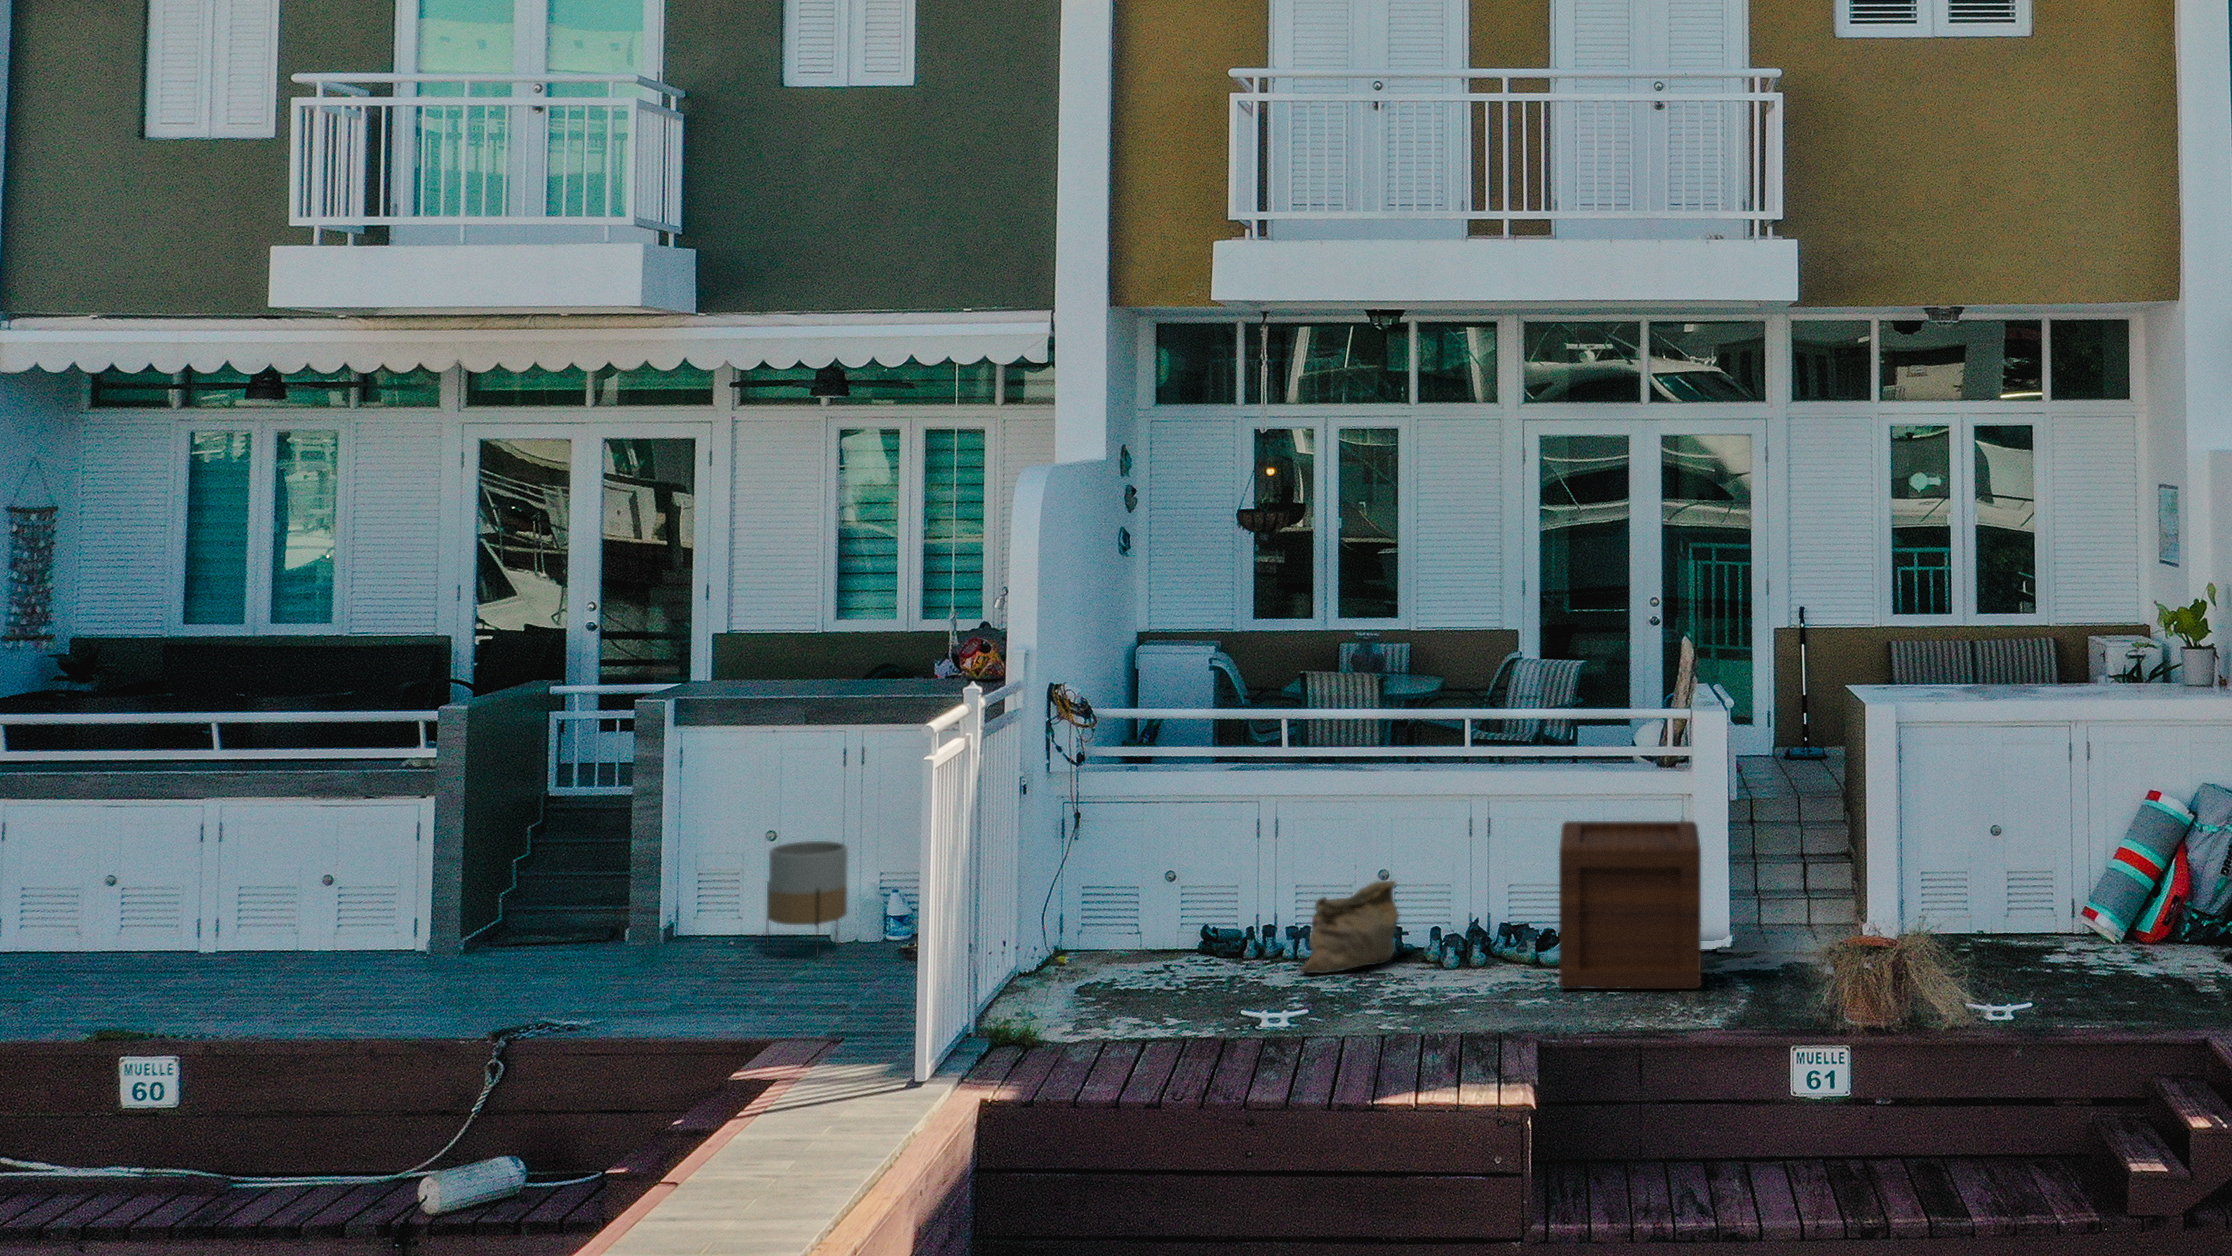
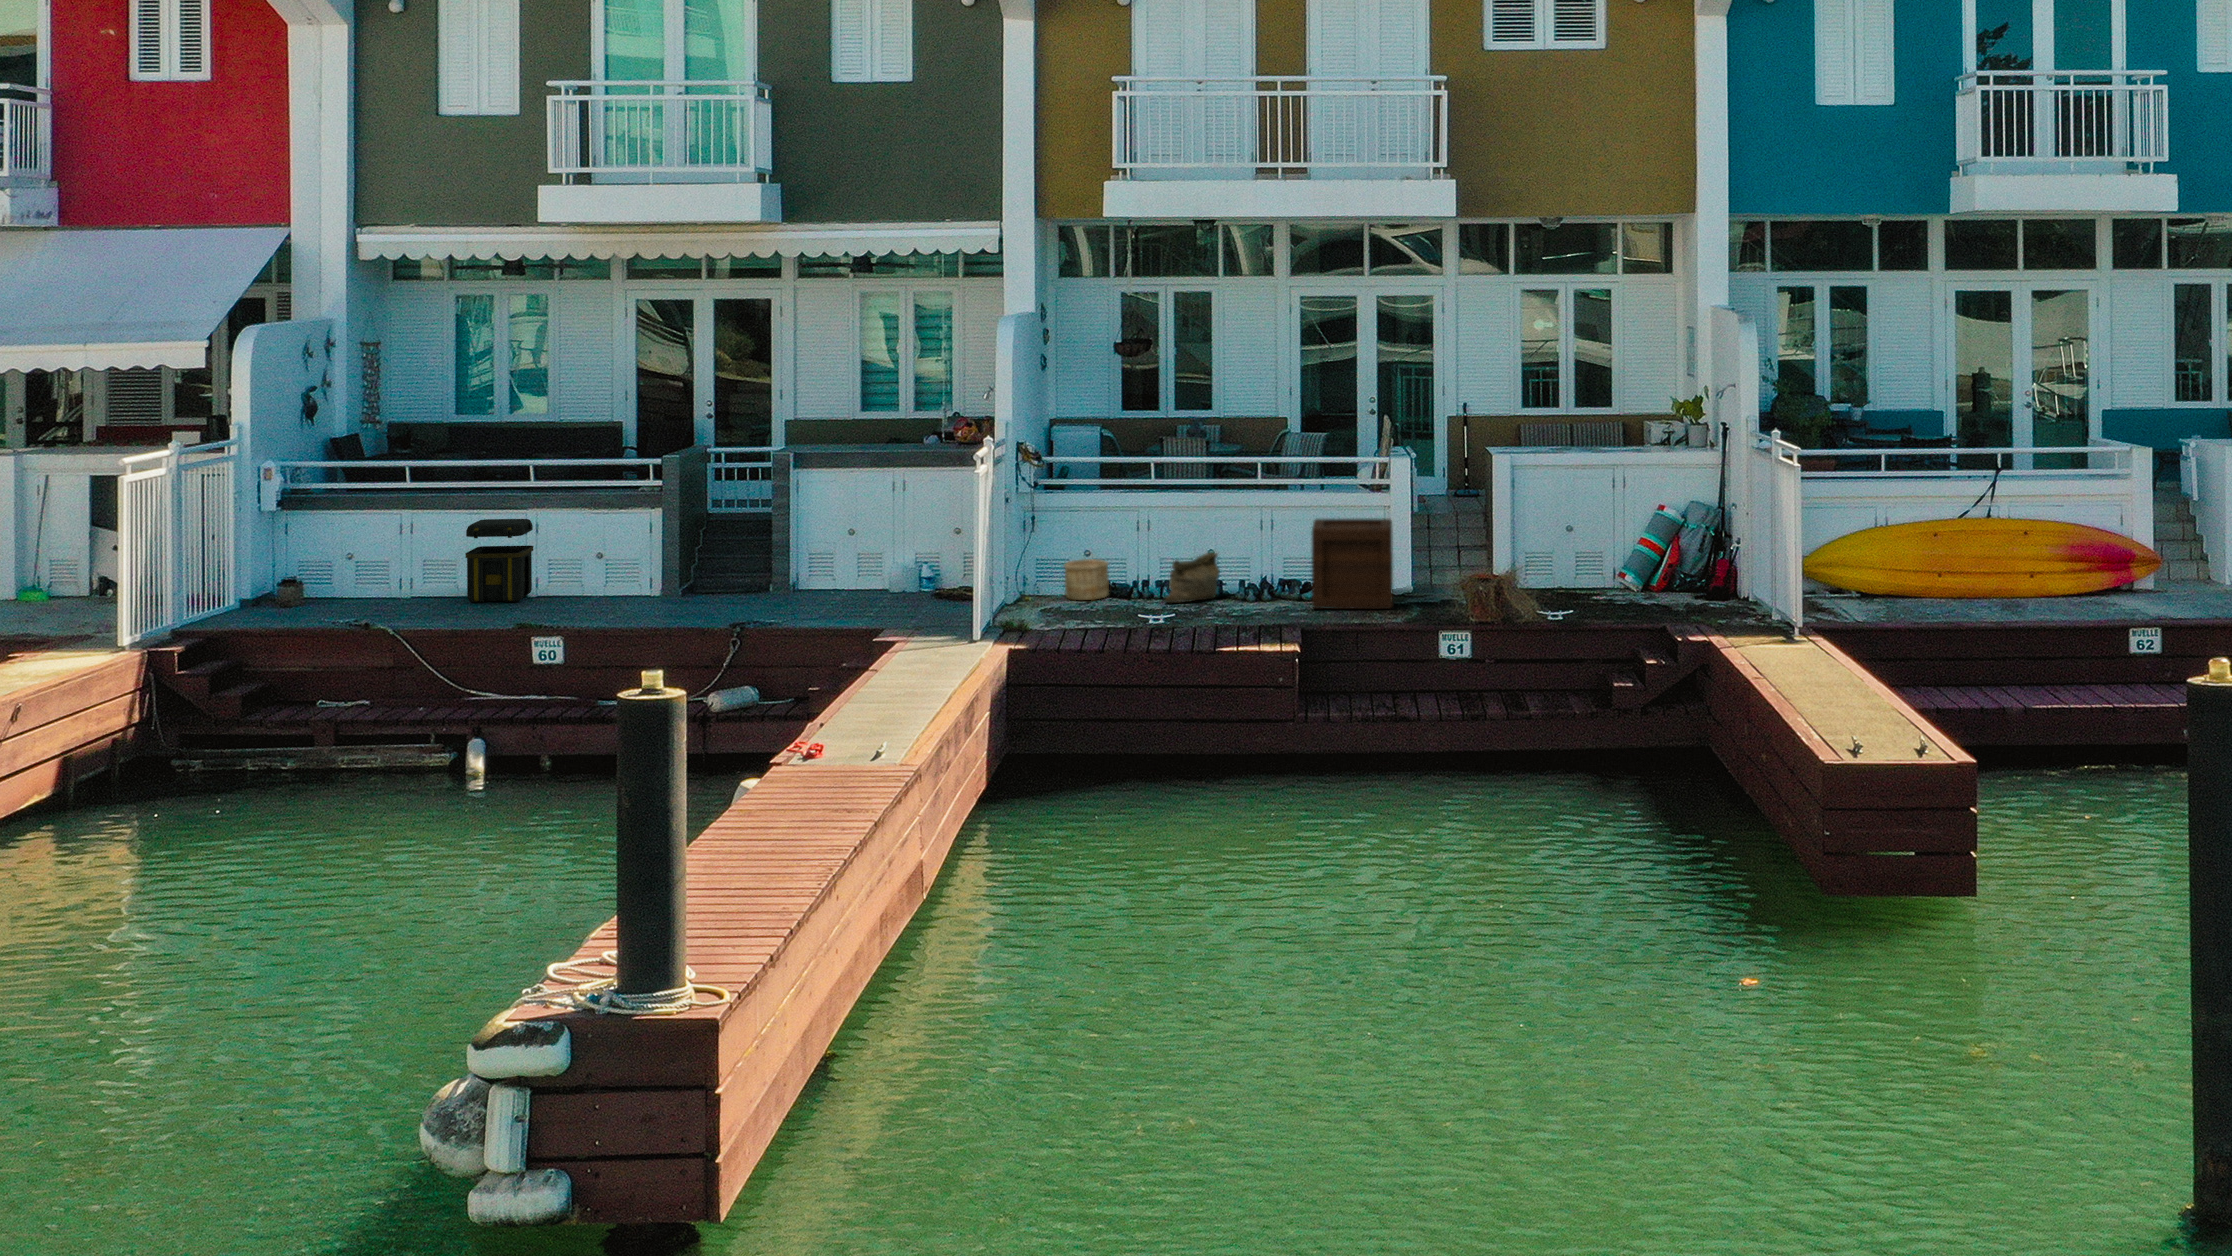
toolbox: none [91,814,223,965] -> present [465,519,534,603]
planter: present [767,841,848,959] -> none [851,535,898,602]
wooden bucket: none [1127,889,1208,966] -> present [1064,559,1109,600]

